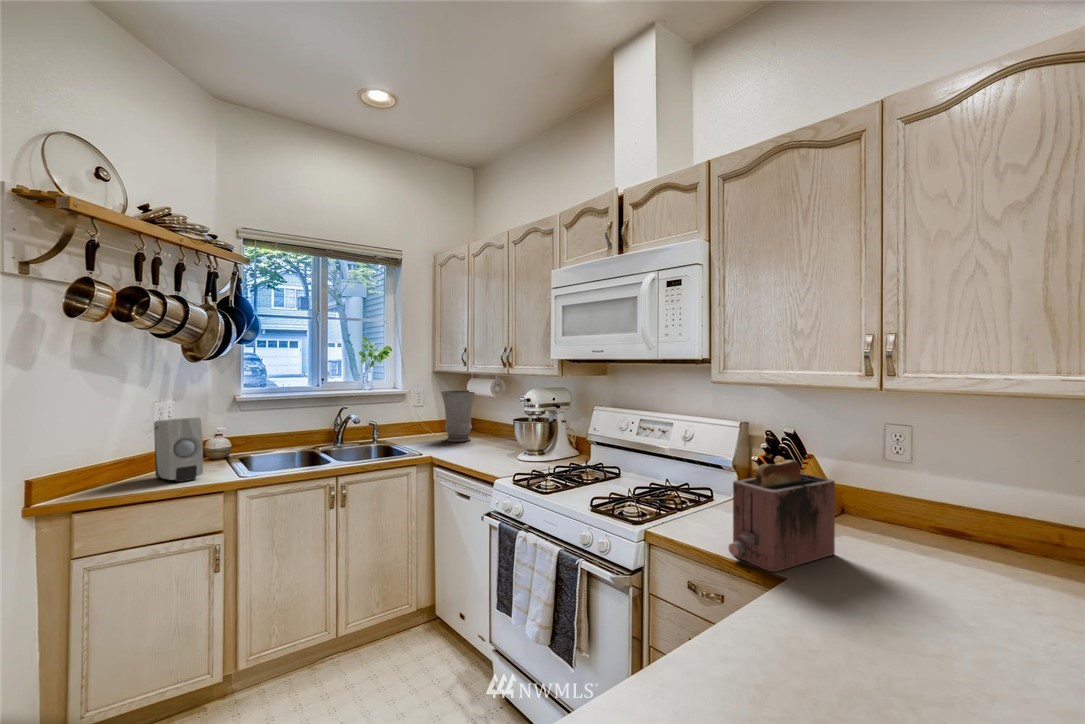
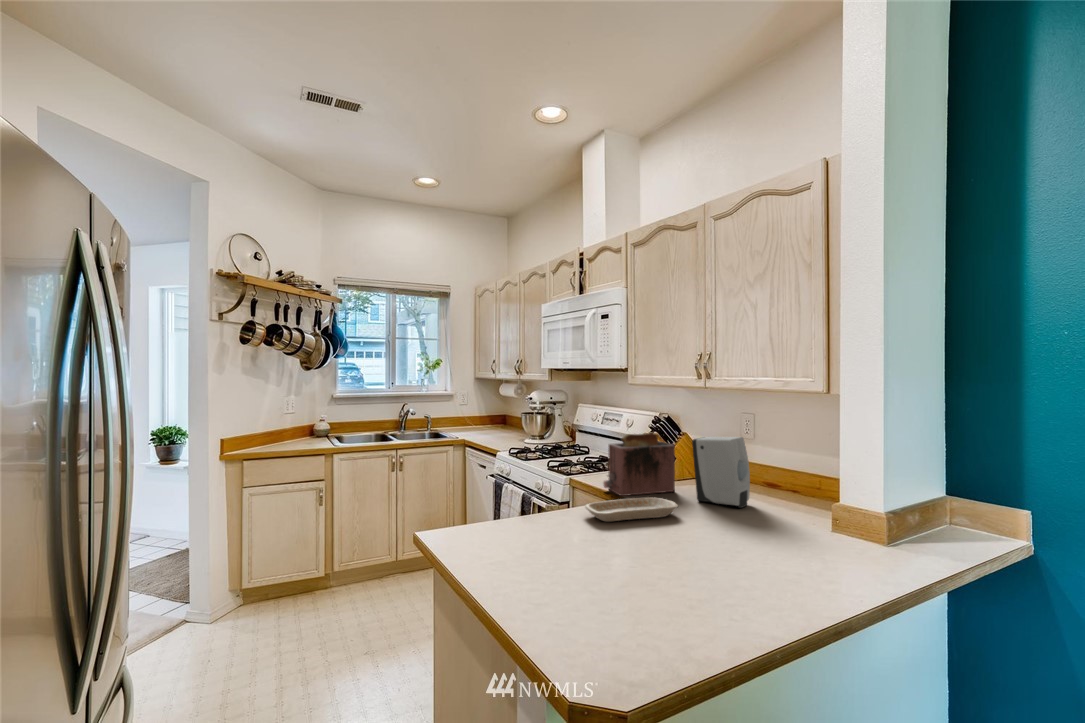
vase: present [441,391,475,442] -> none [477,392,504,431]
soap dispenser: present [154,418,203,482] -> present [692,437,750,508]
tray: none [783,585,943,664] -> present [585,497,678,522]

